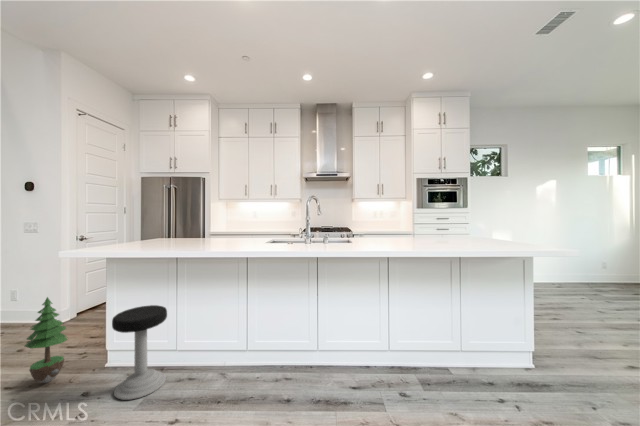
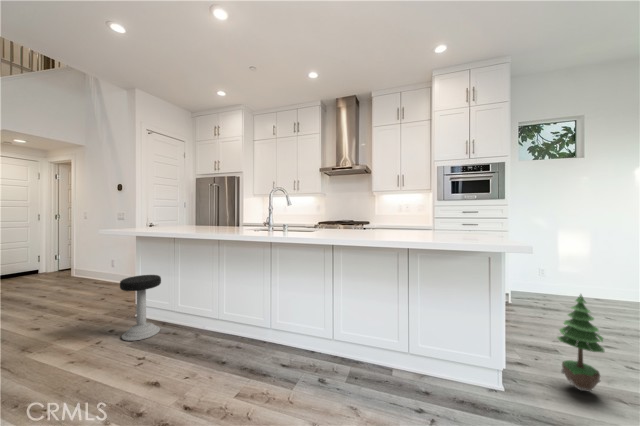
potted tree: present [25,297,67,383] -> present [558,295,604,392]

